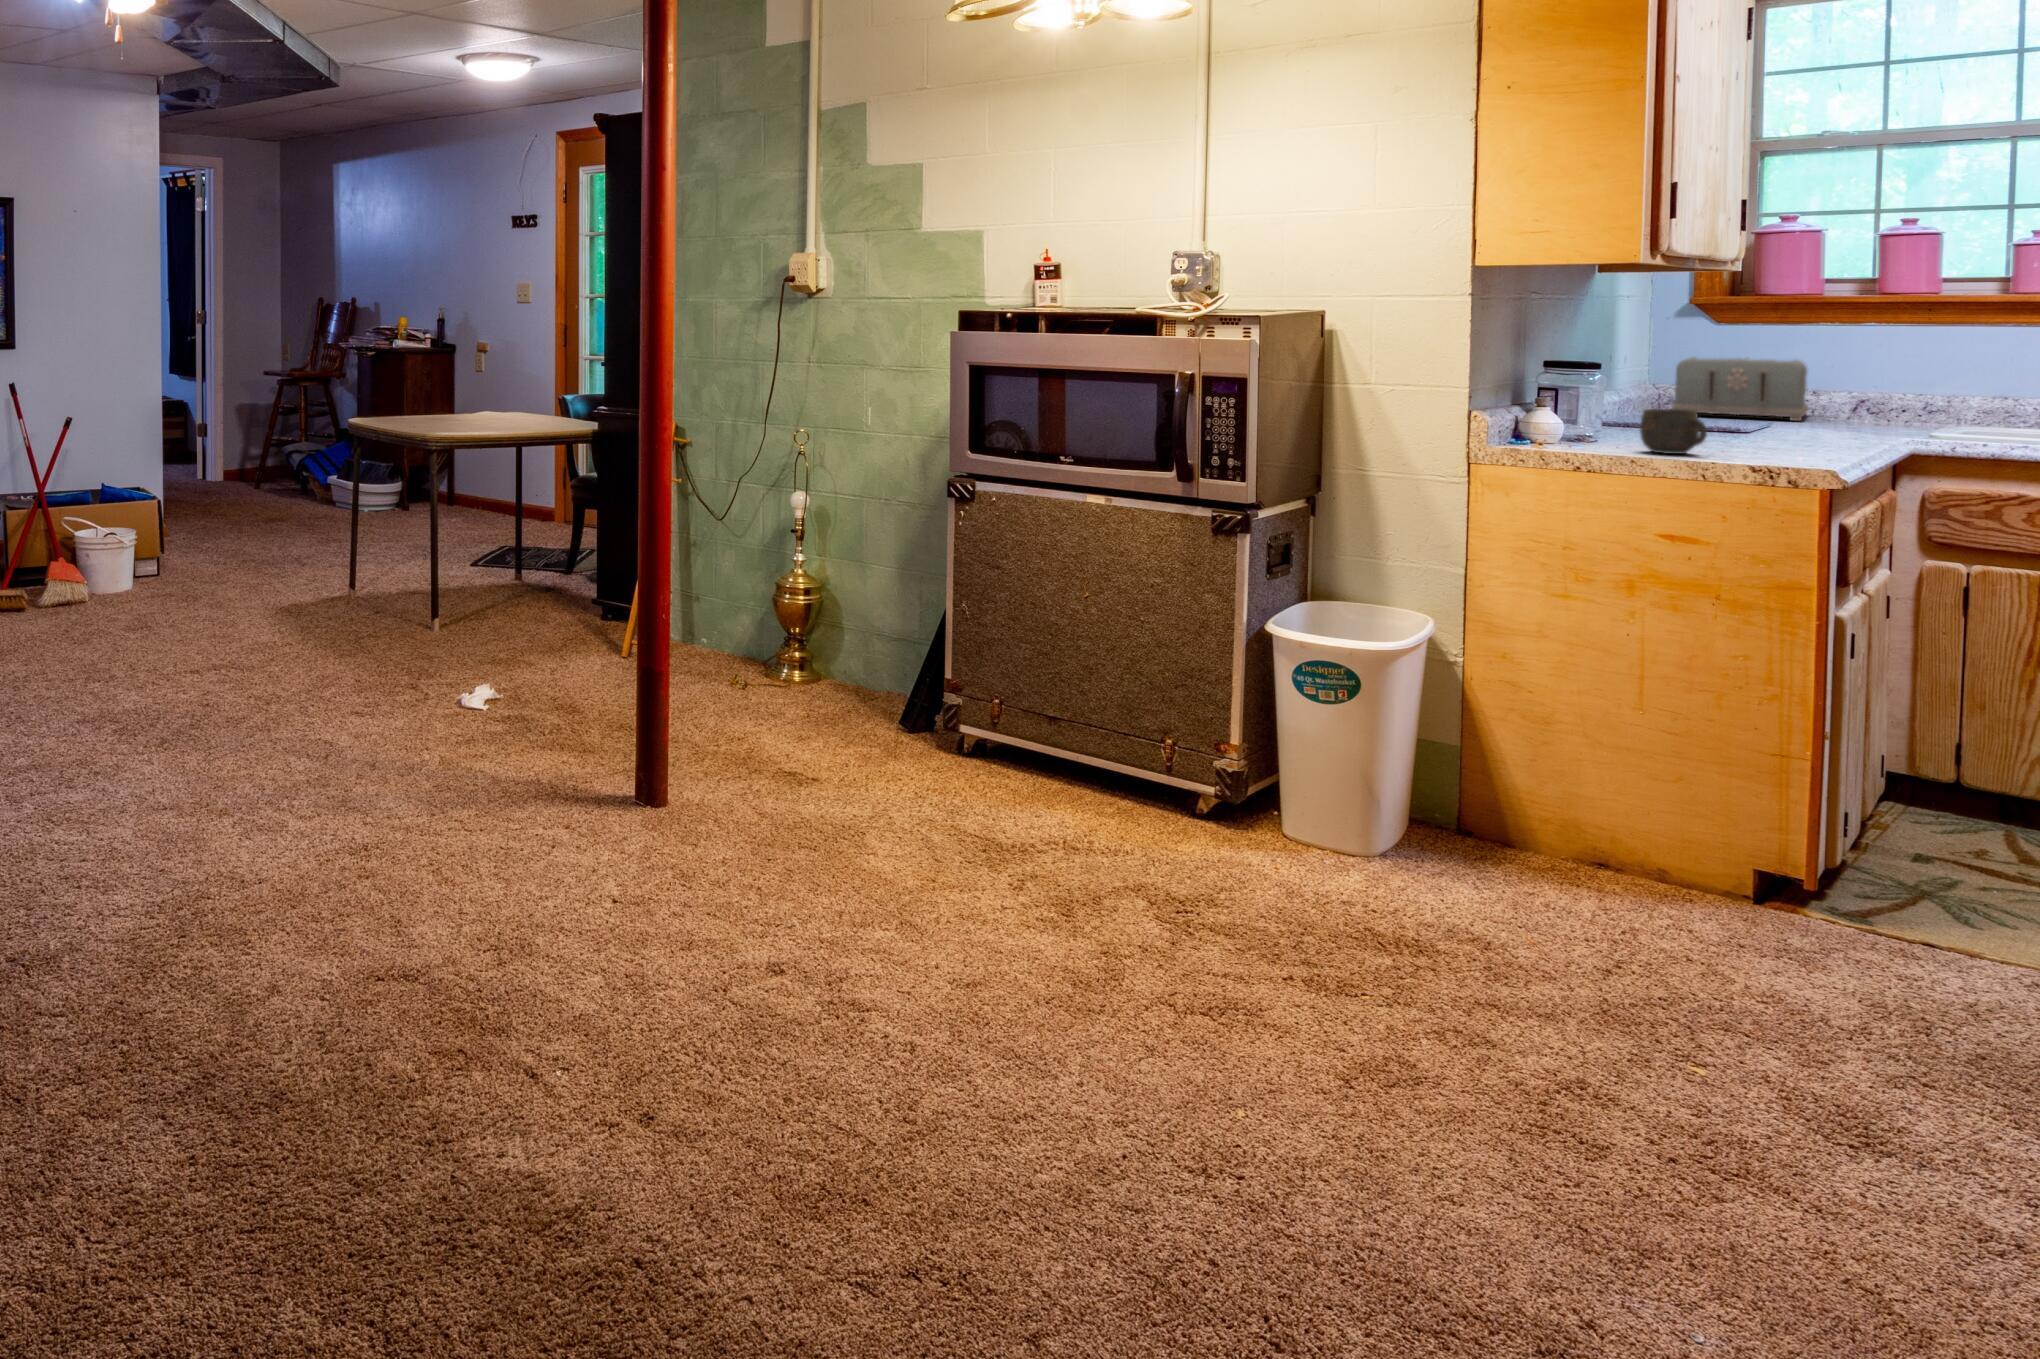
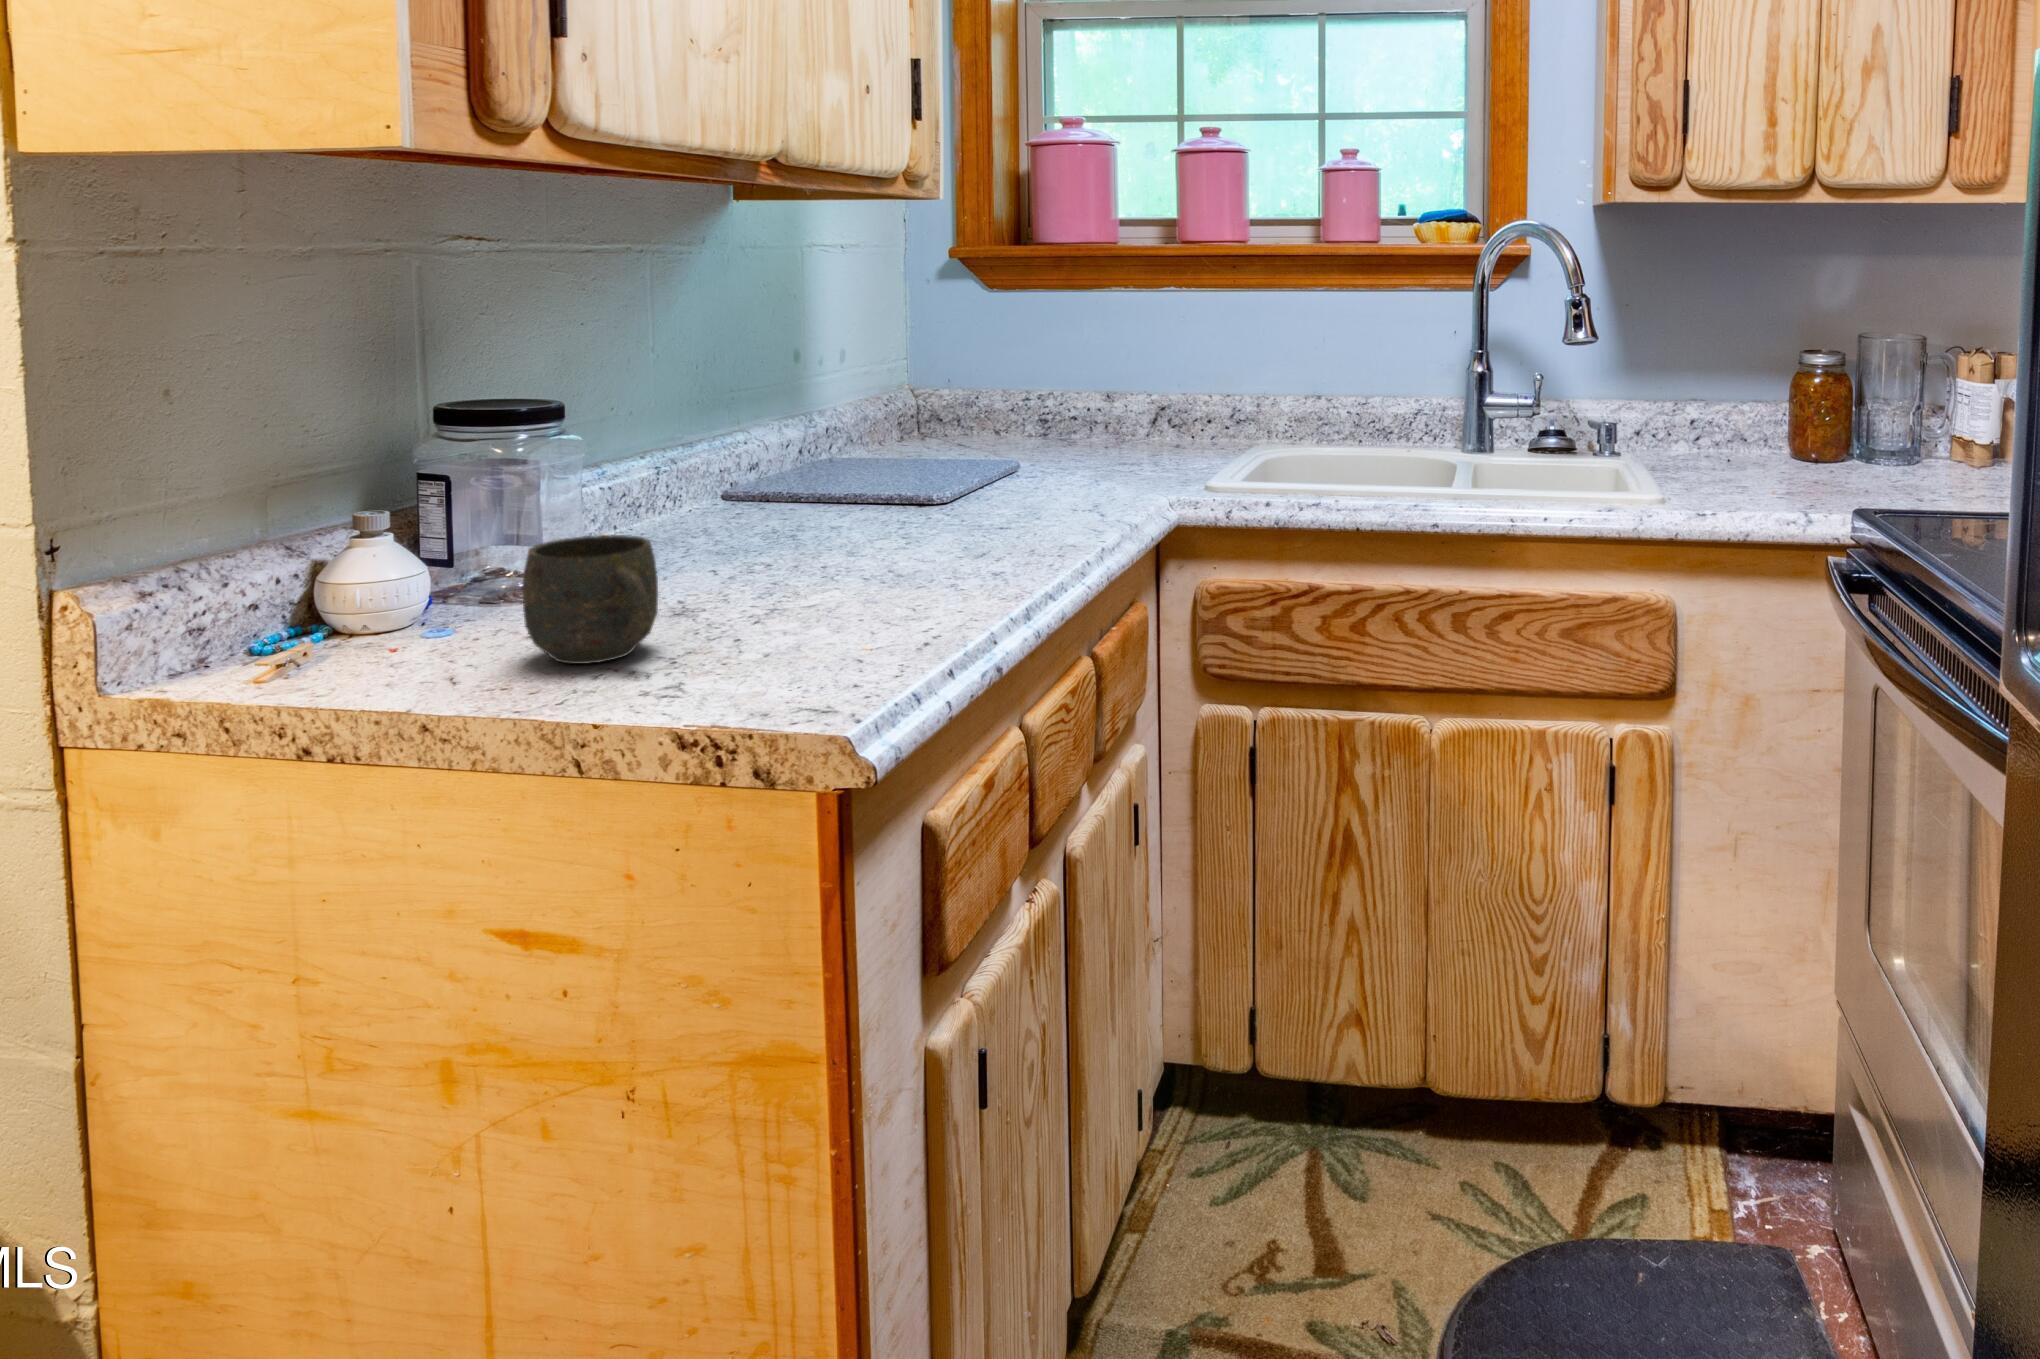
toaster: present [1672,356,1809,421] -> none [907,343,1108,453]

